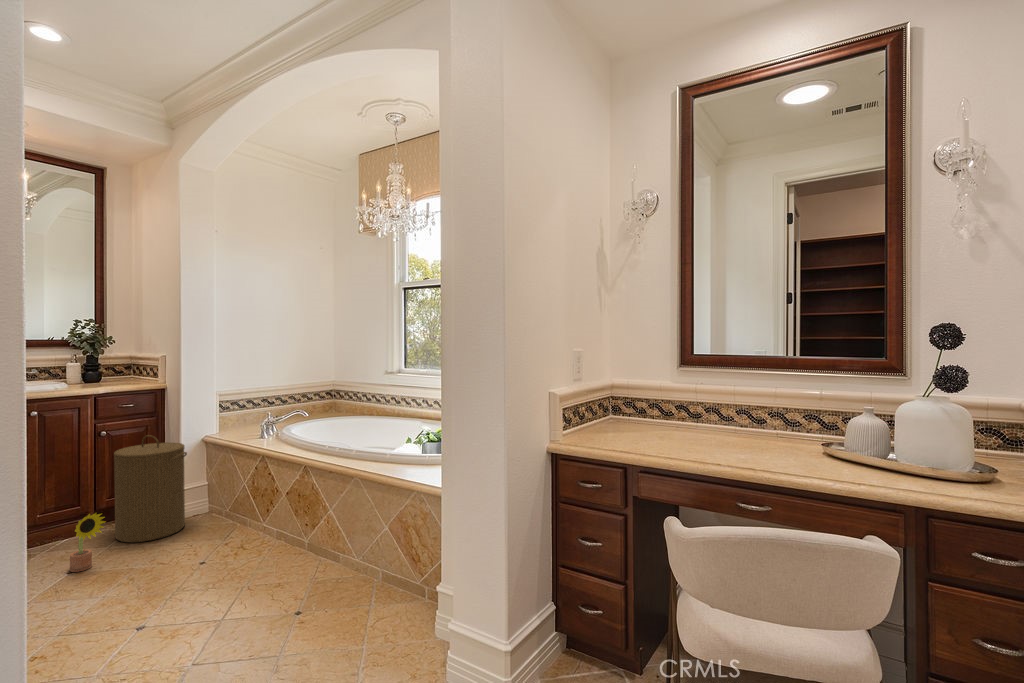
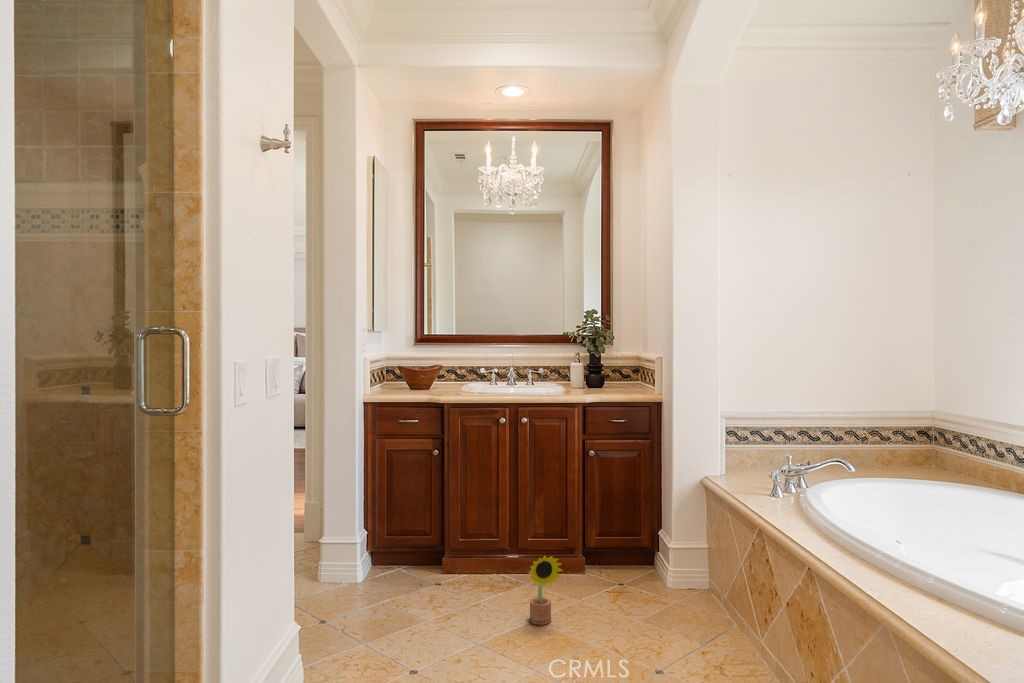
laundry hamper: present [114,435,187,542] -> none [590,464,670,611]

